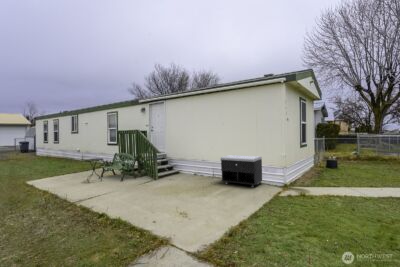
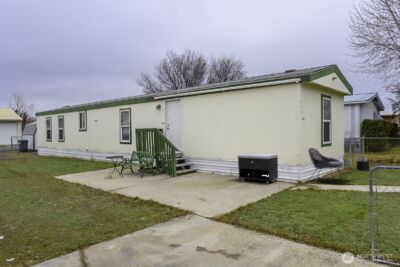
lounge chair: none [292,149,328,187] -> present [308,148,344,184]

